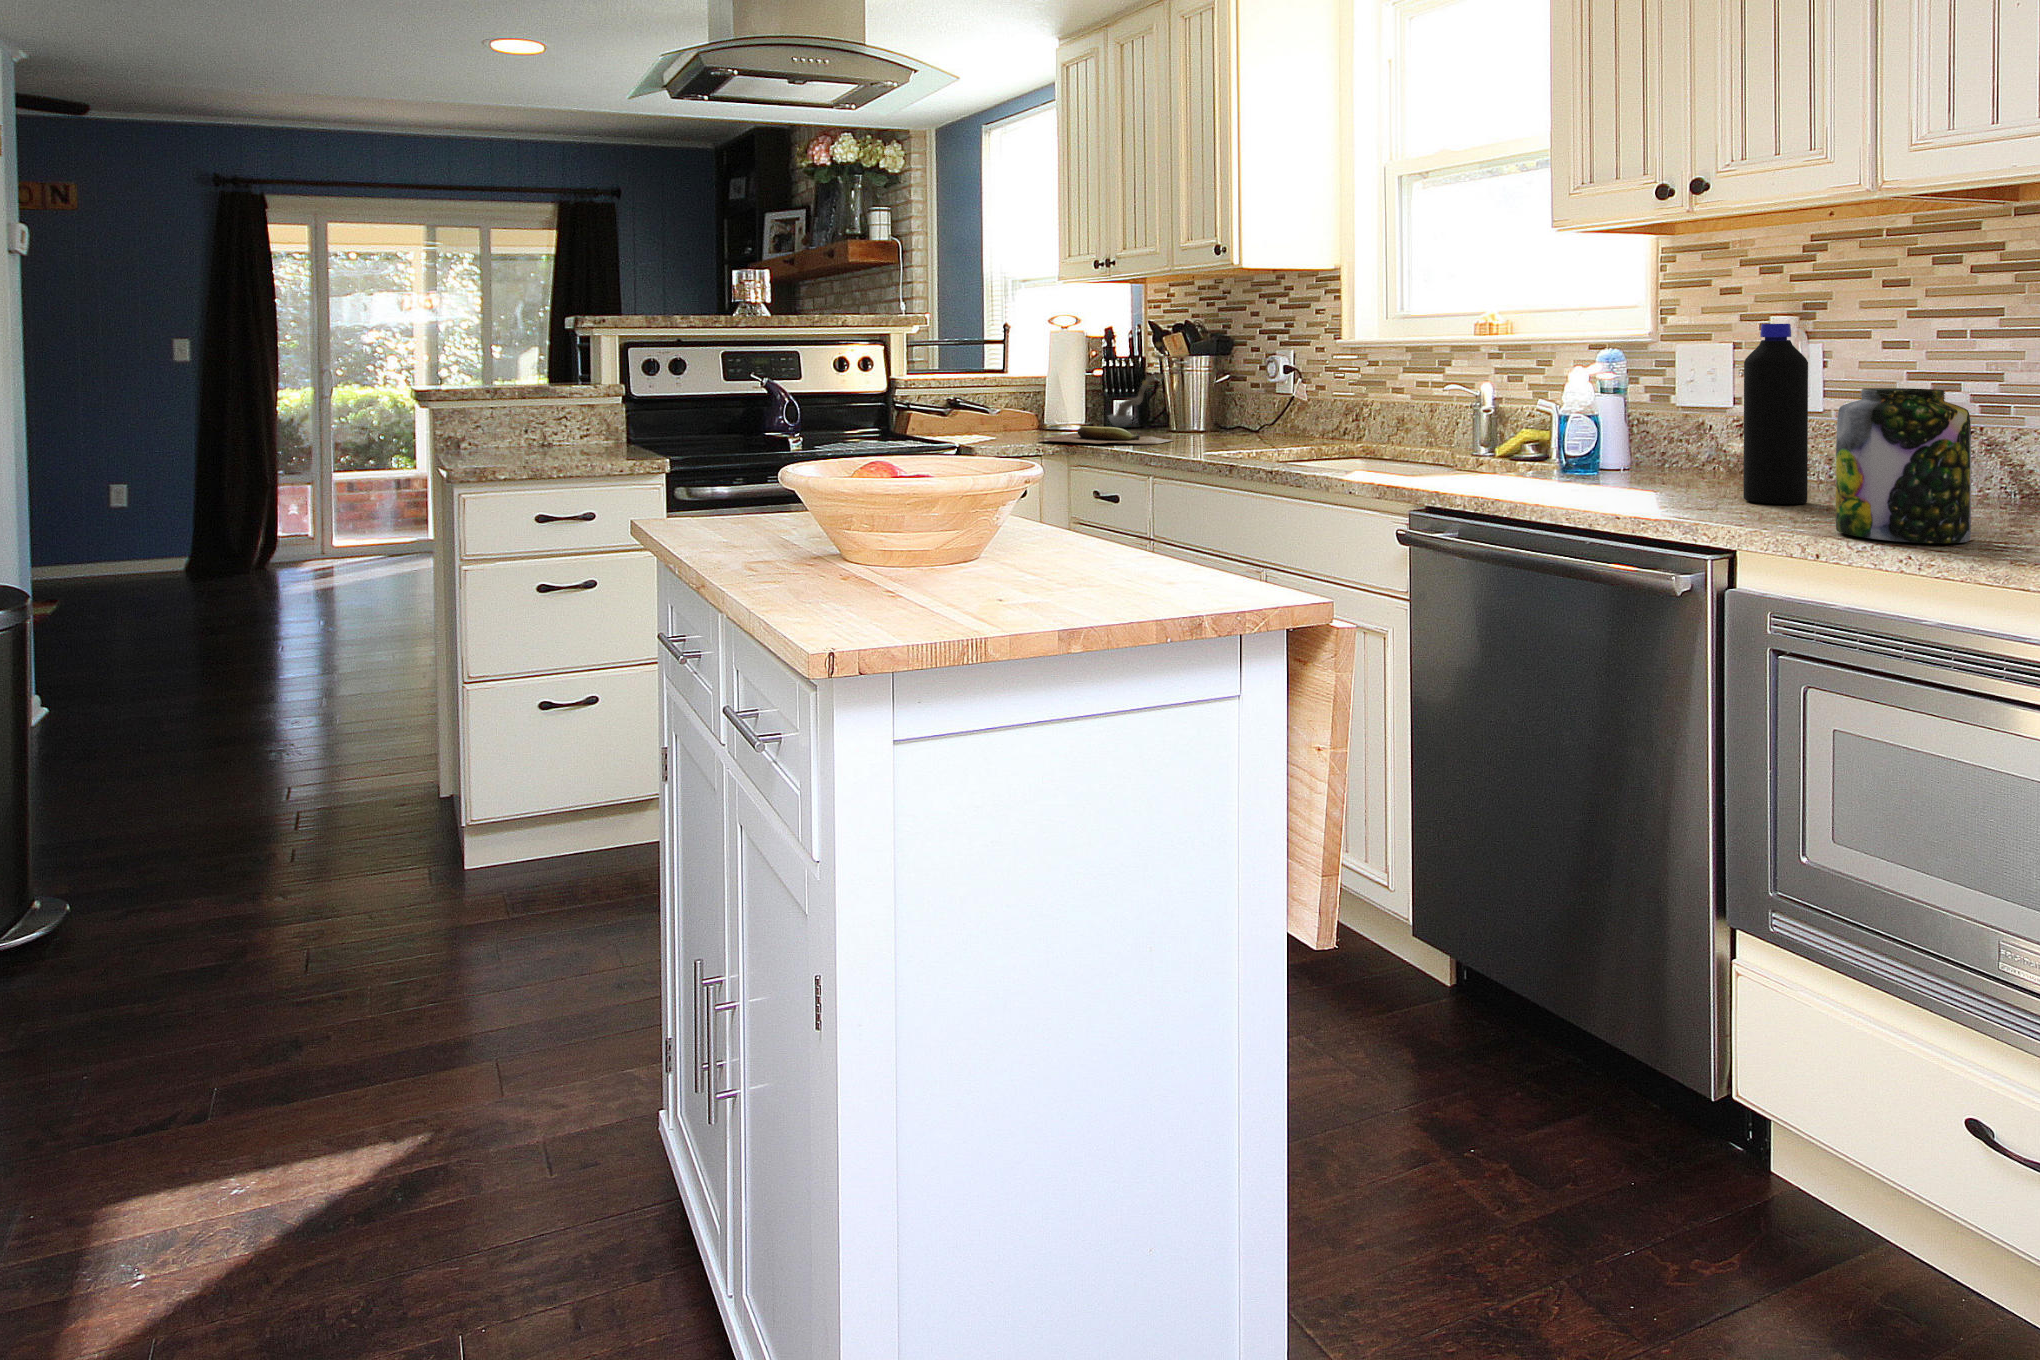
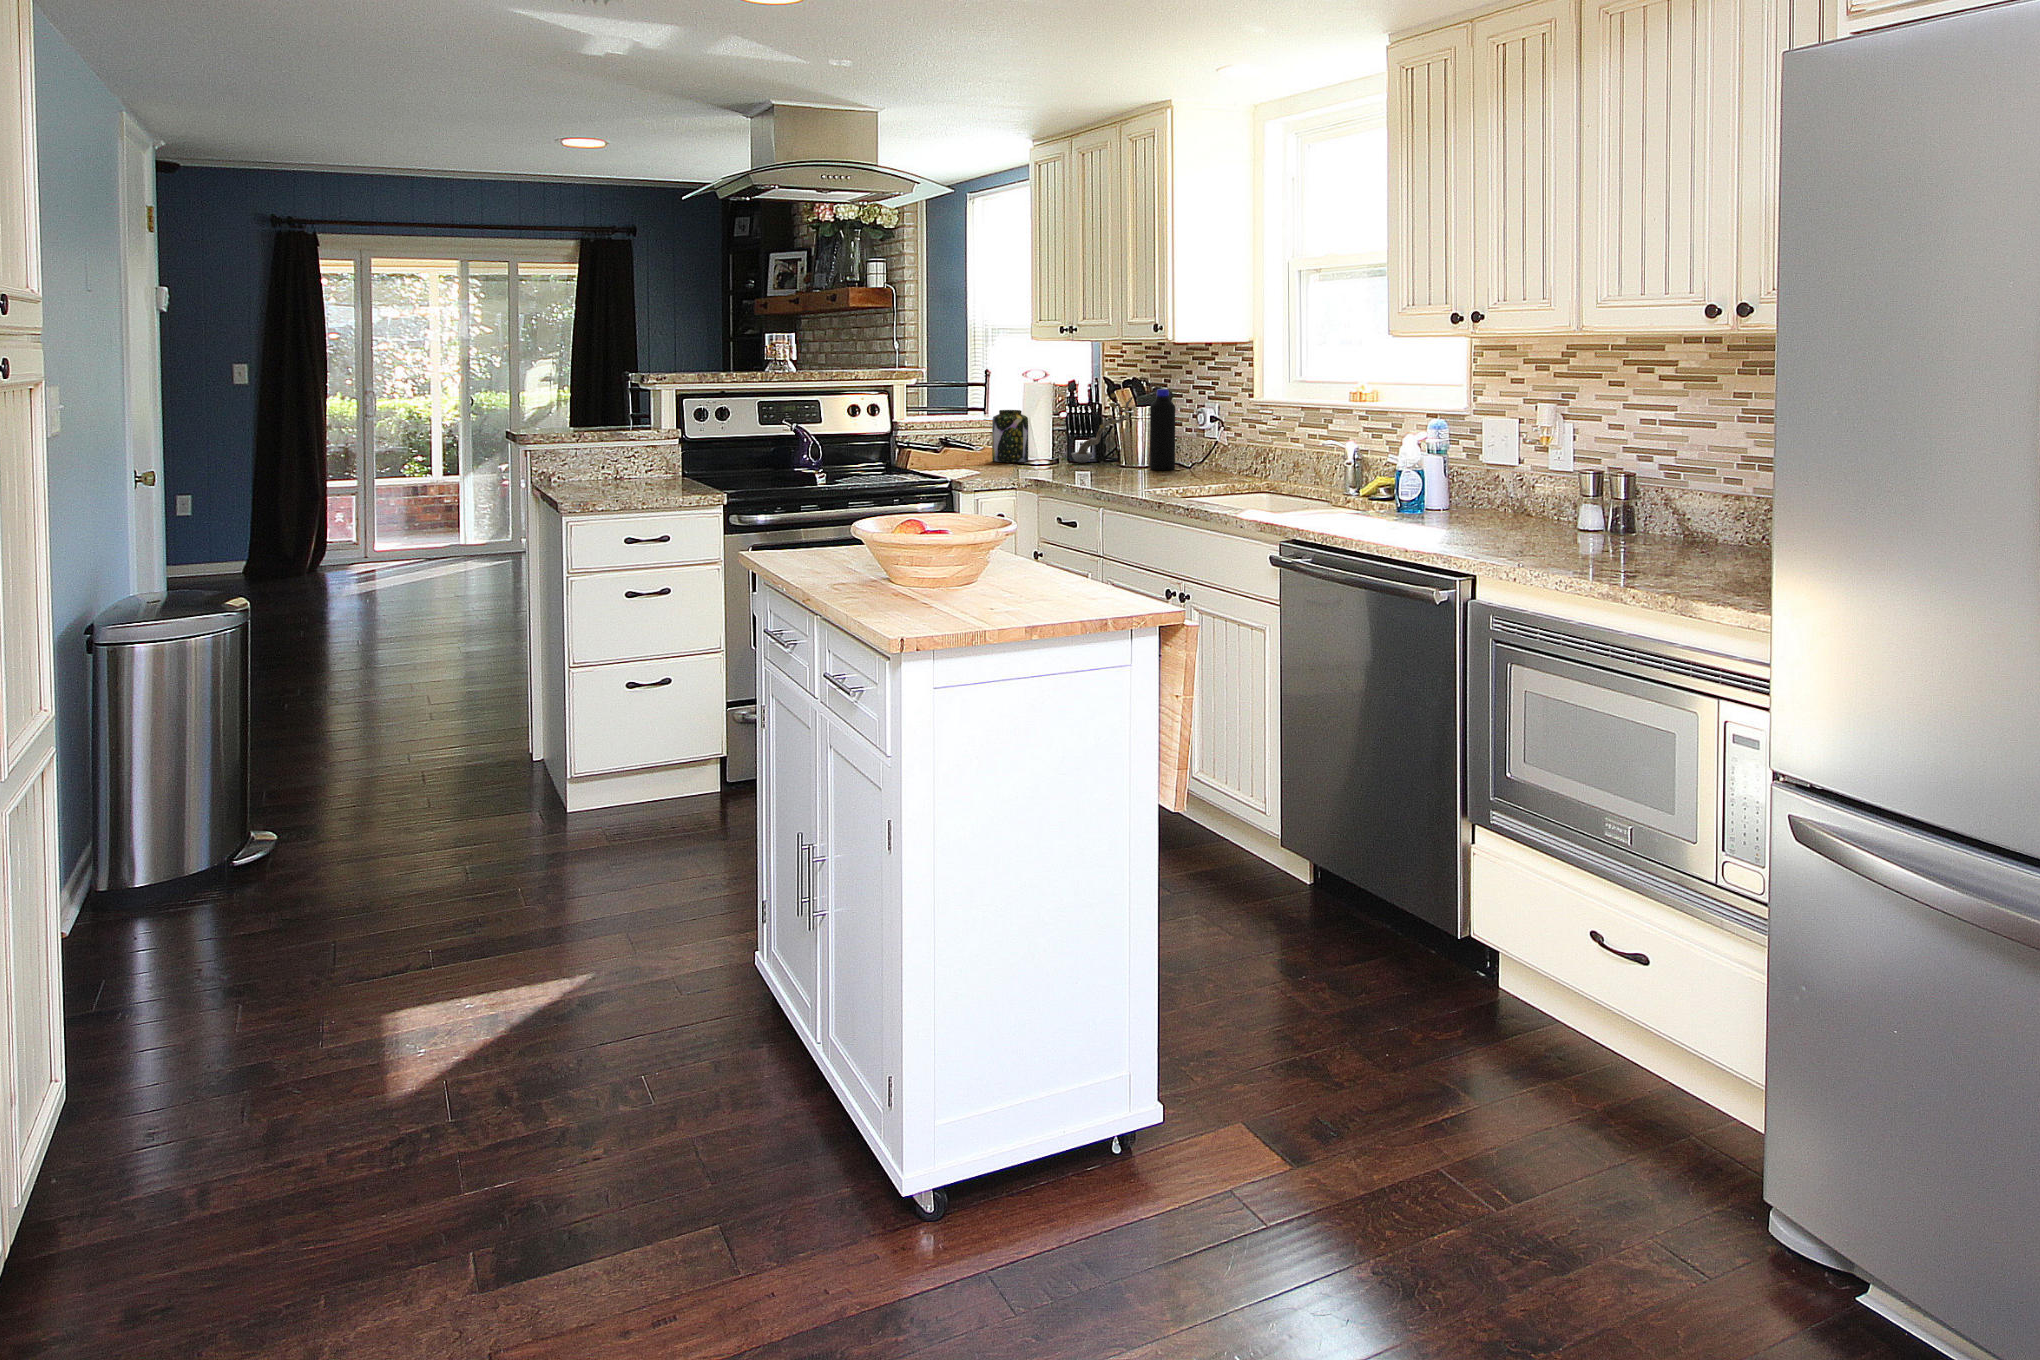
bottle: present [1743,324,1808,504] -> present [1150,389,1175,470]
jar: present [1836,388,1971,543] -> present [992,410,1028,462]
cutting board: present [1039,426,1173,444] -> none [1014,466,1122,482]

